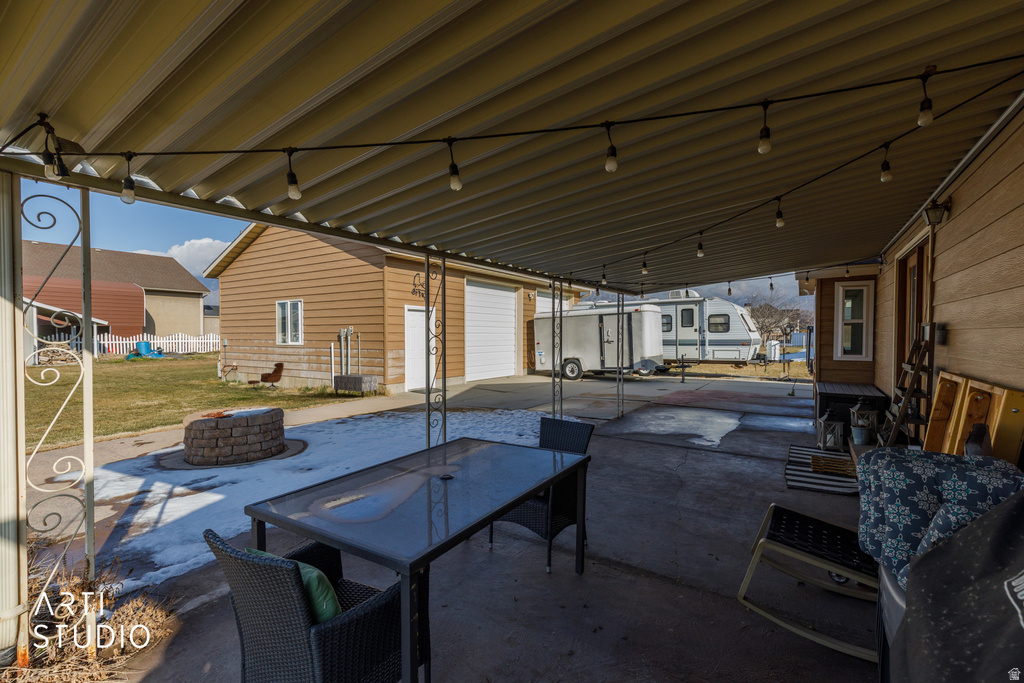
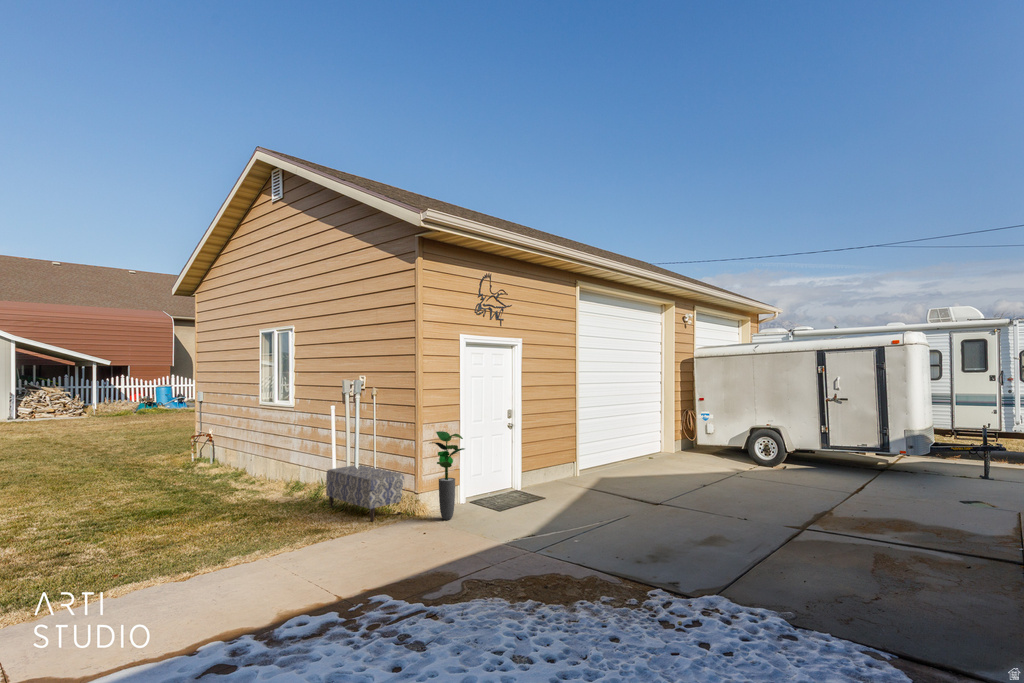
potted plant: none [392,354,410,397] -> present [432,431,464,520]
lounge chair: present [248,363,284,390] -> none [200,433,268,485]

